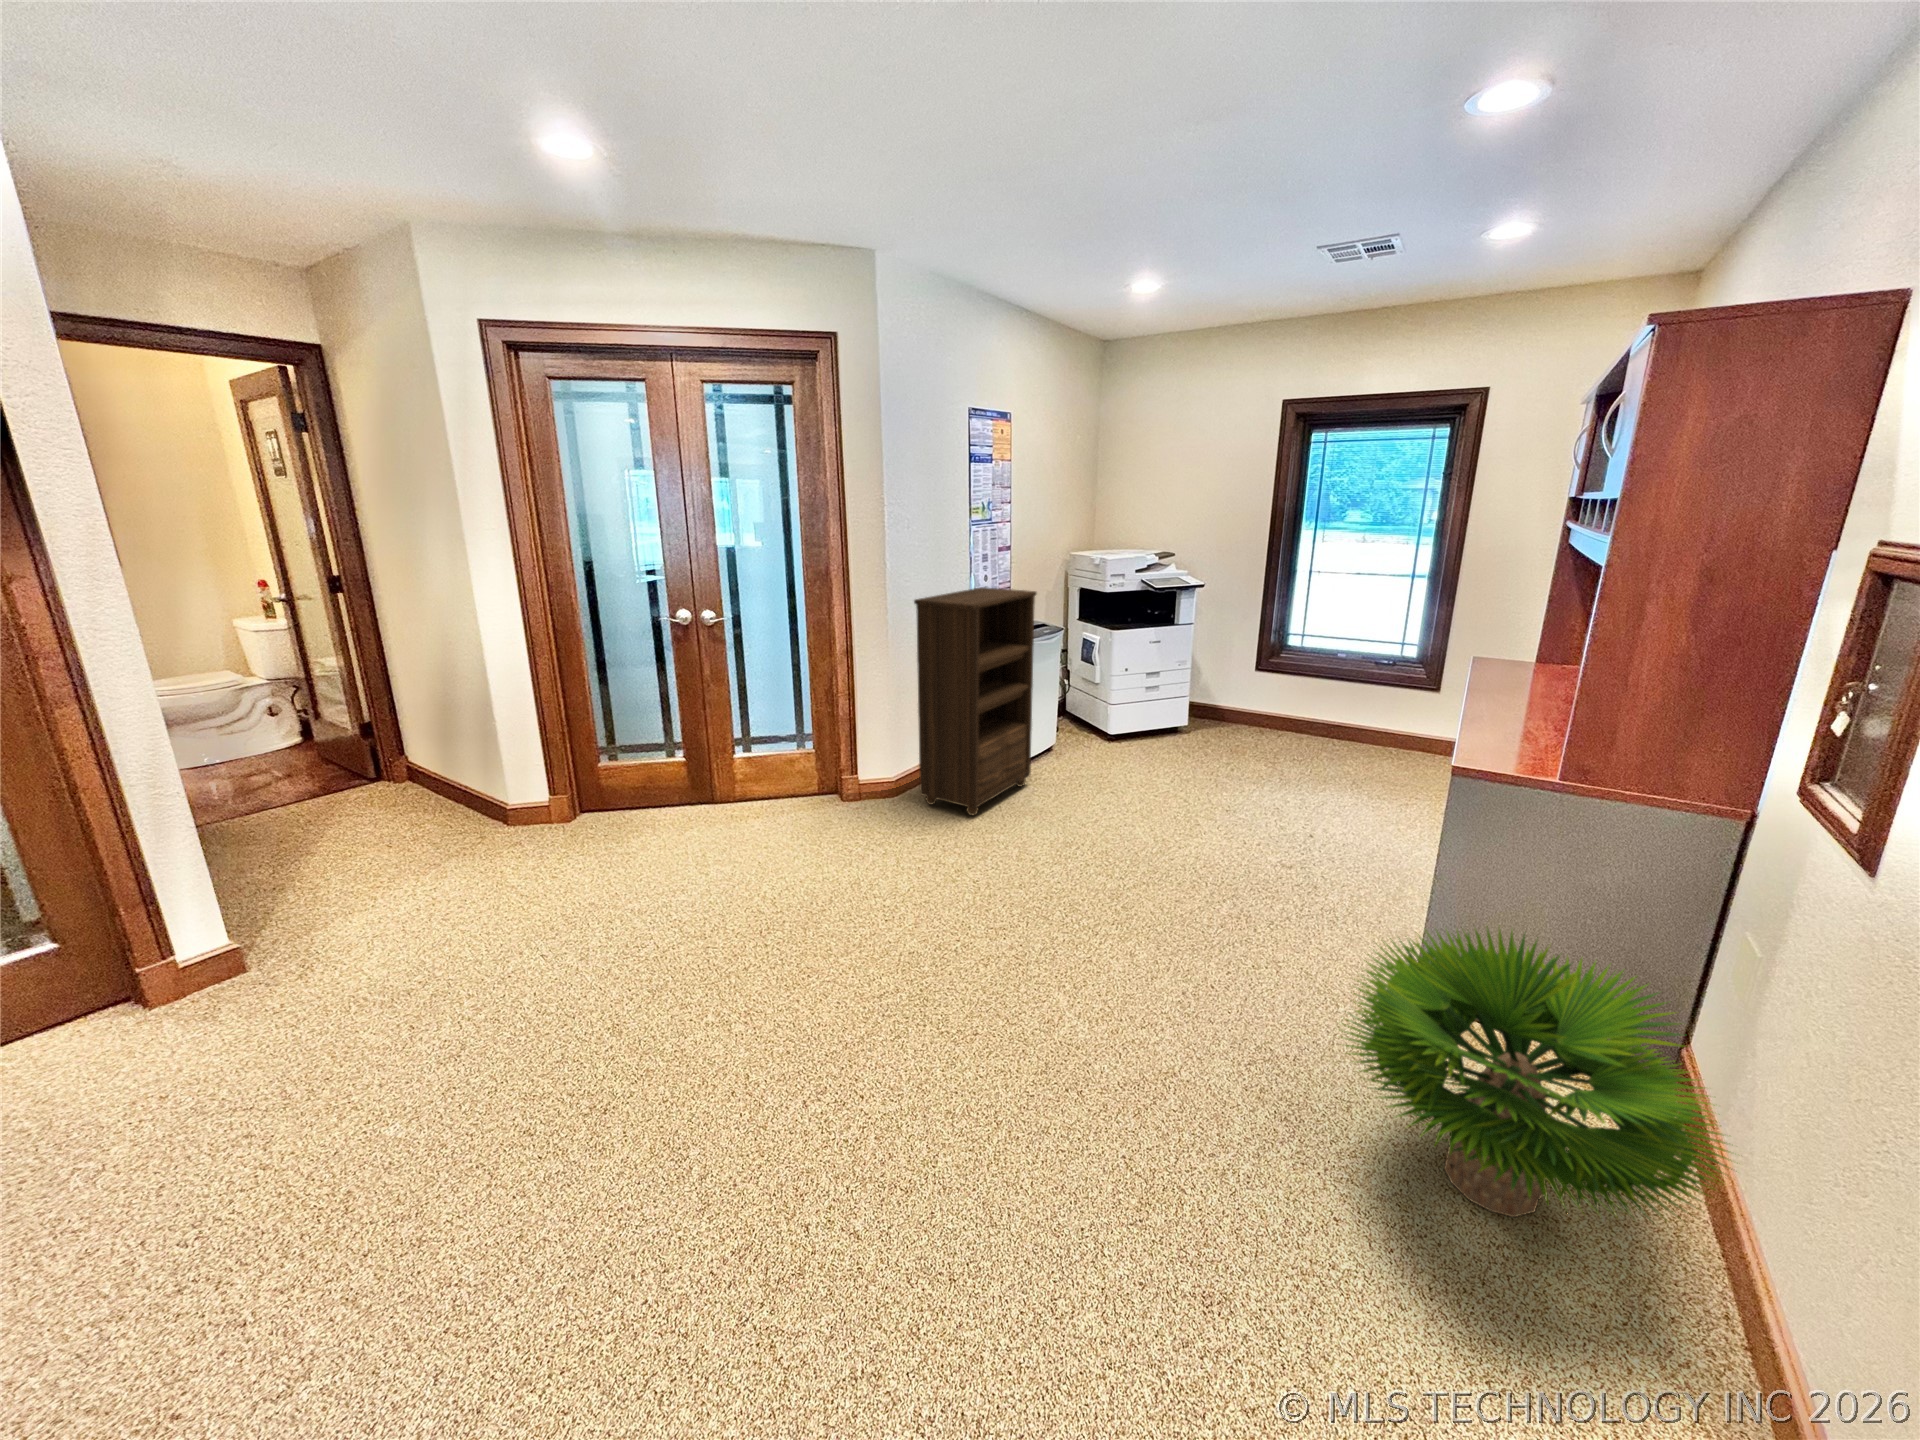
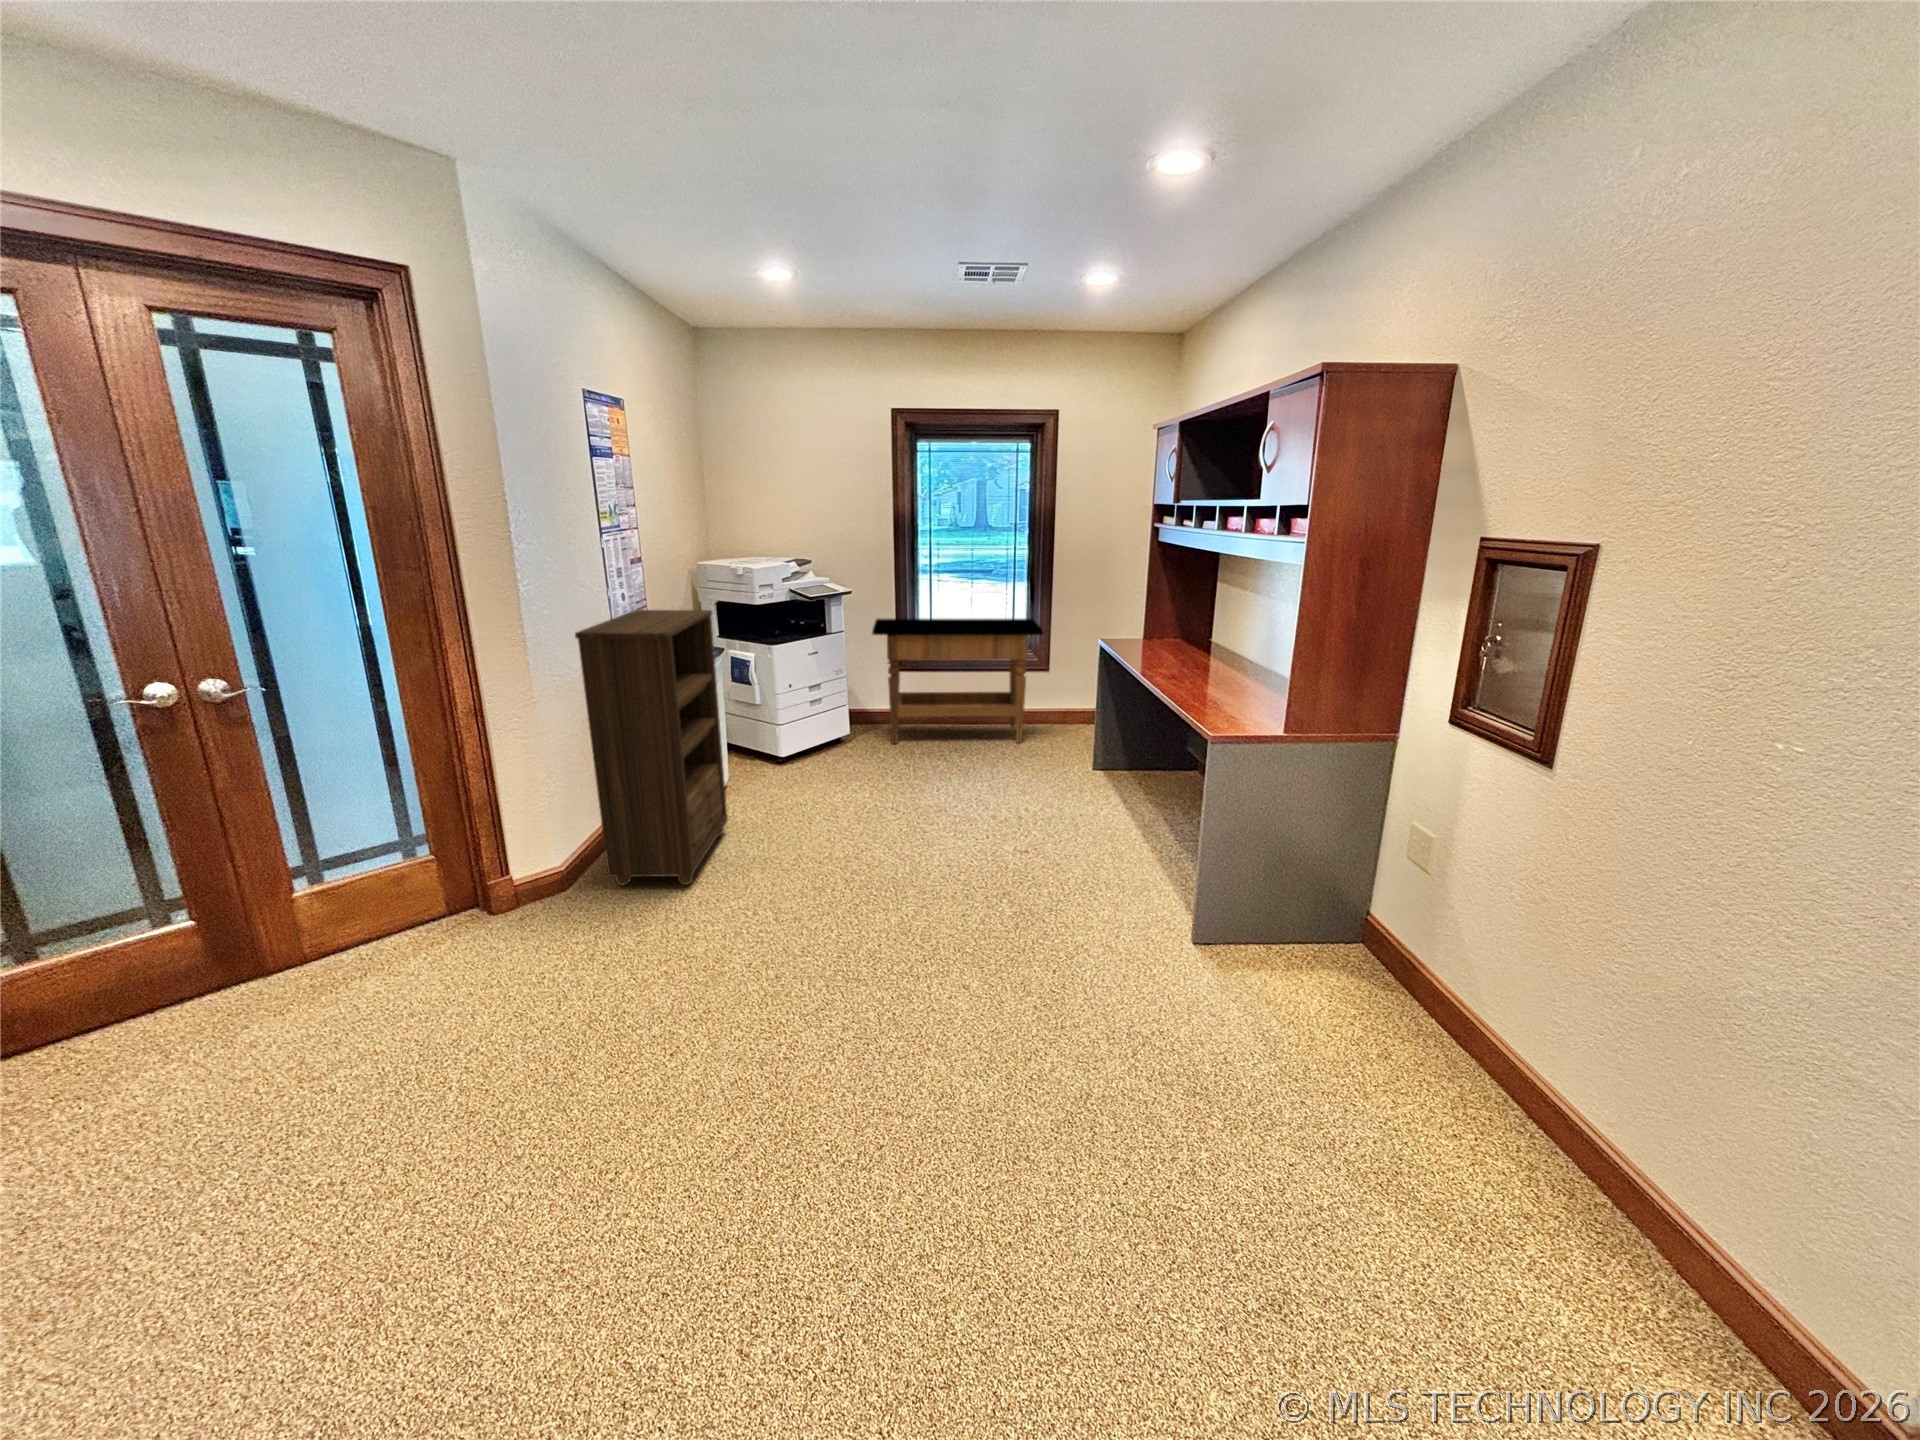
side table: none [1222,616,1424,766] -> present [872,619,1043,744]
potted plant: present [1342,930,1732,1219] -> none [1222,862,1523,1099]

